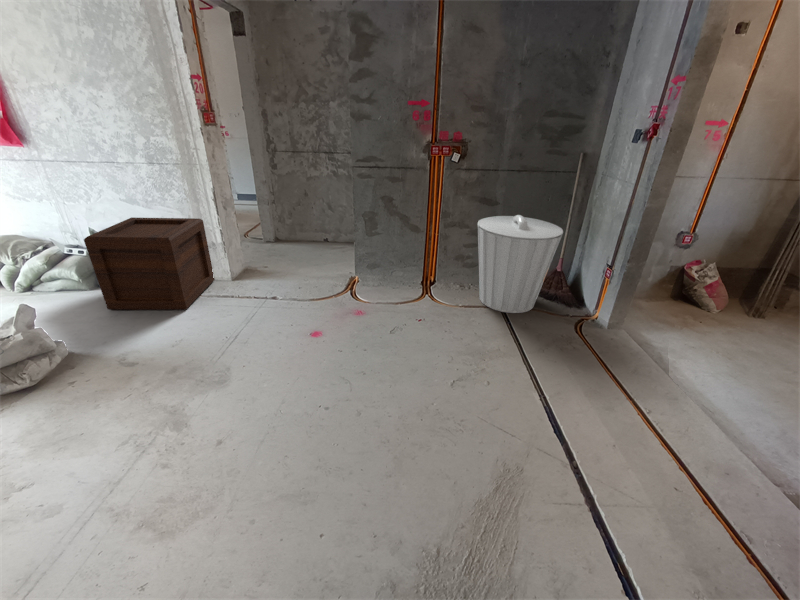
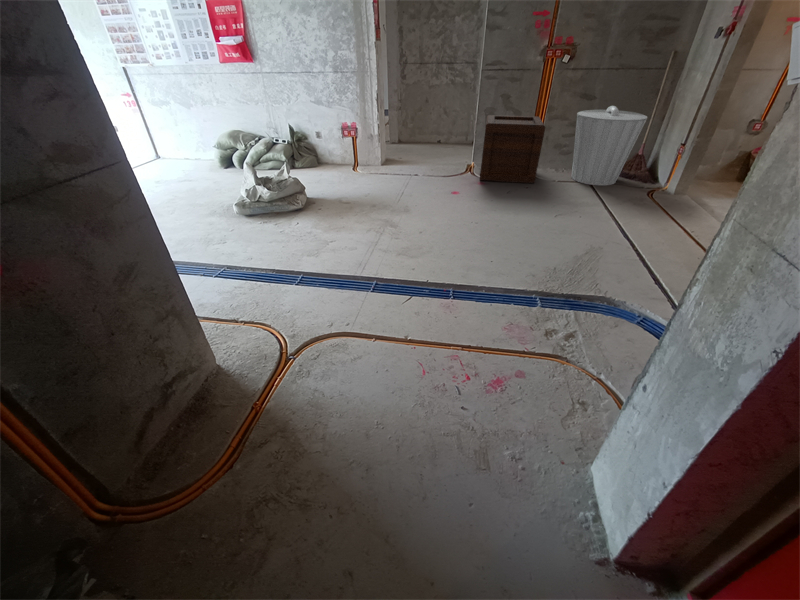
wooden crate: present [84,218,215,310] -> present [480,115,545,183]

